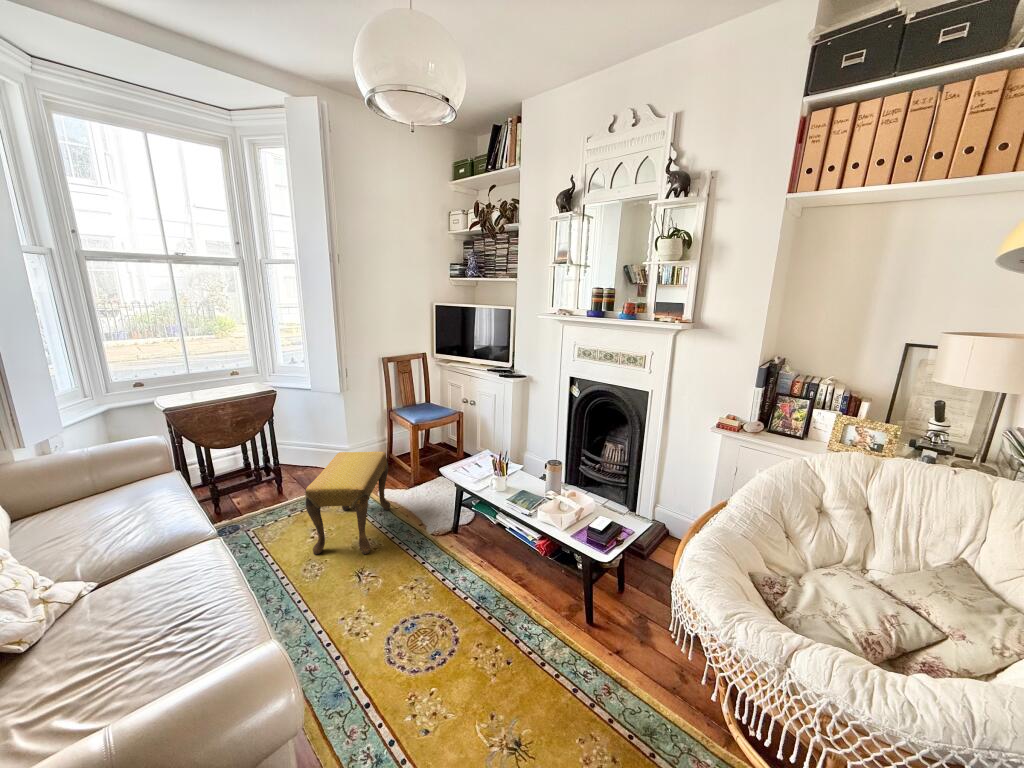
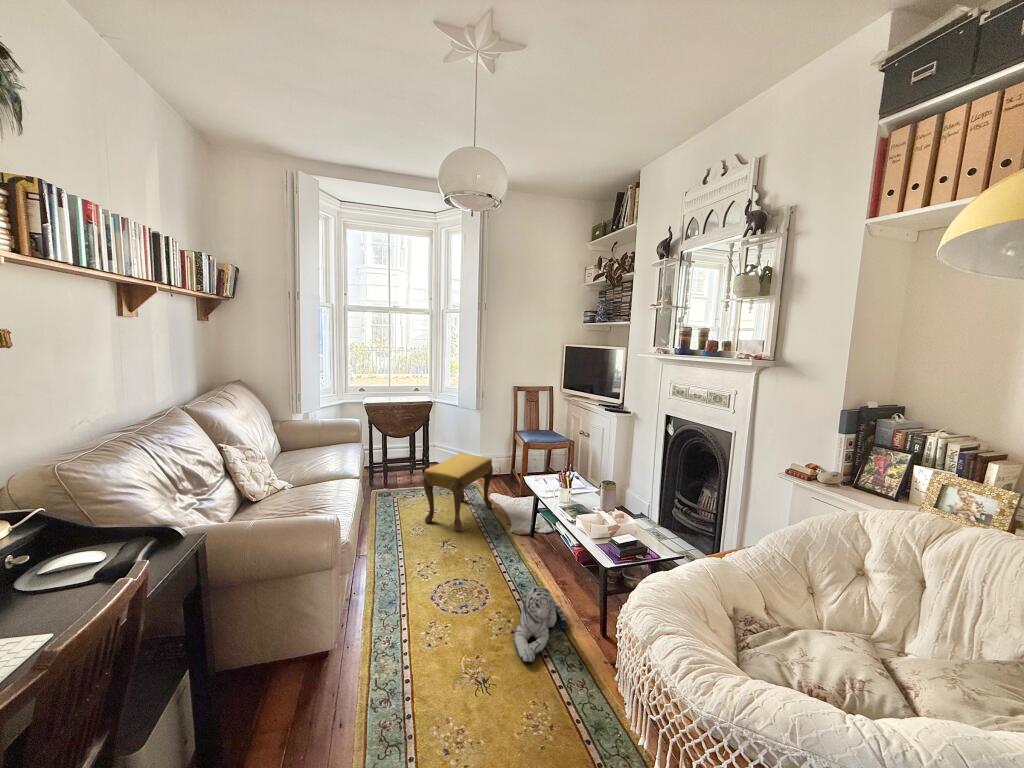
plush toy: none [504,600,558,697] -> present [514,586,567,662]

